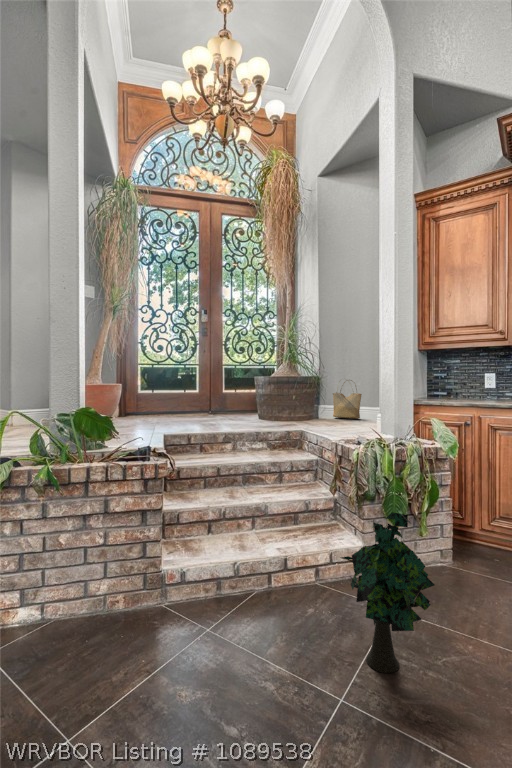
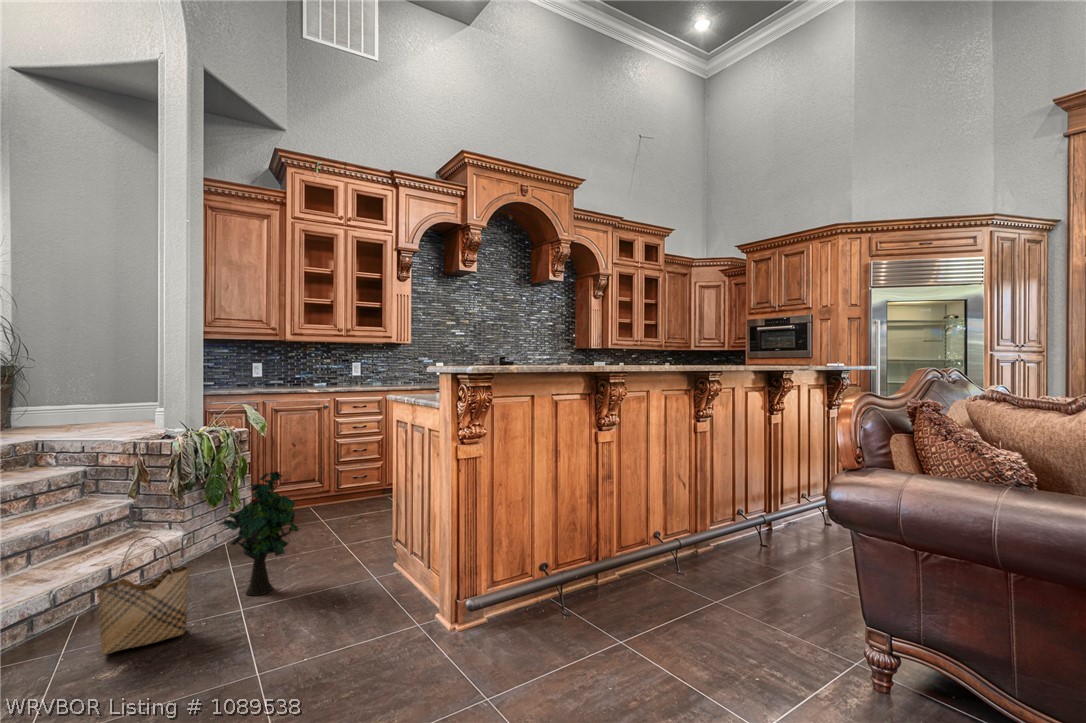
woven basket: present [333,380,362,419] -> present [96,536,190,655]

